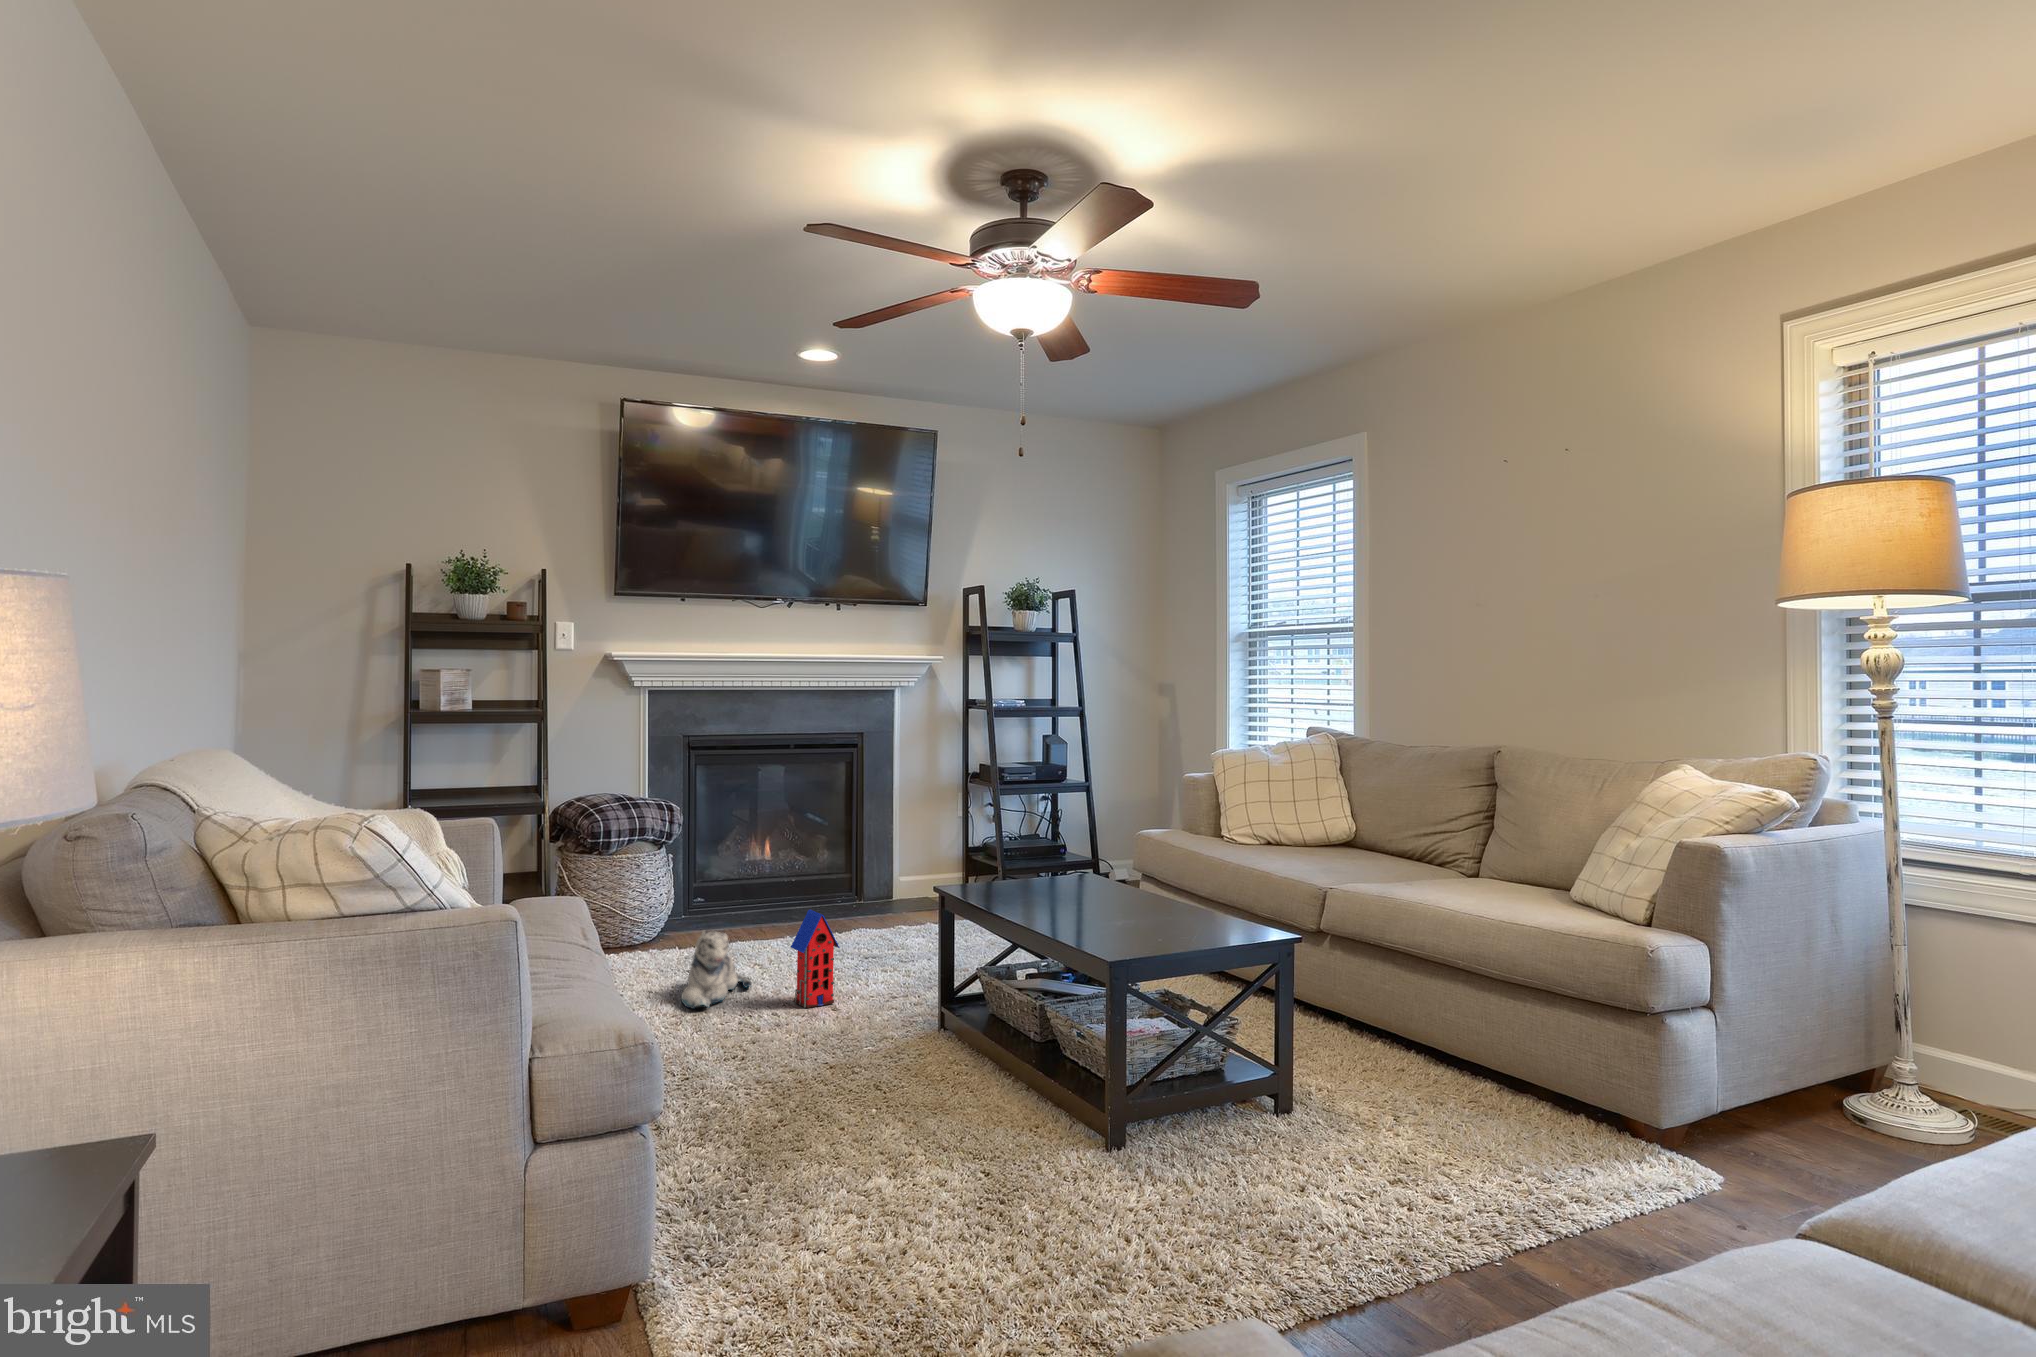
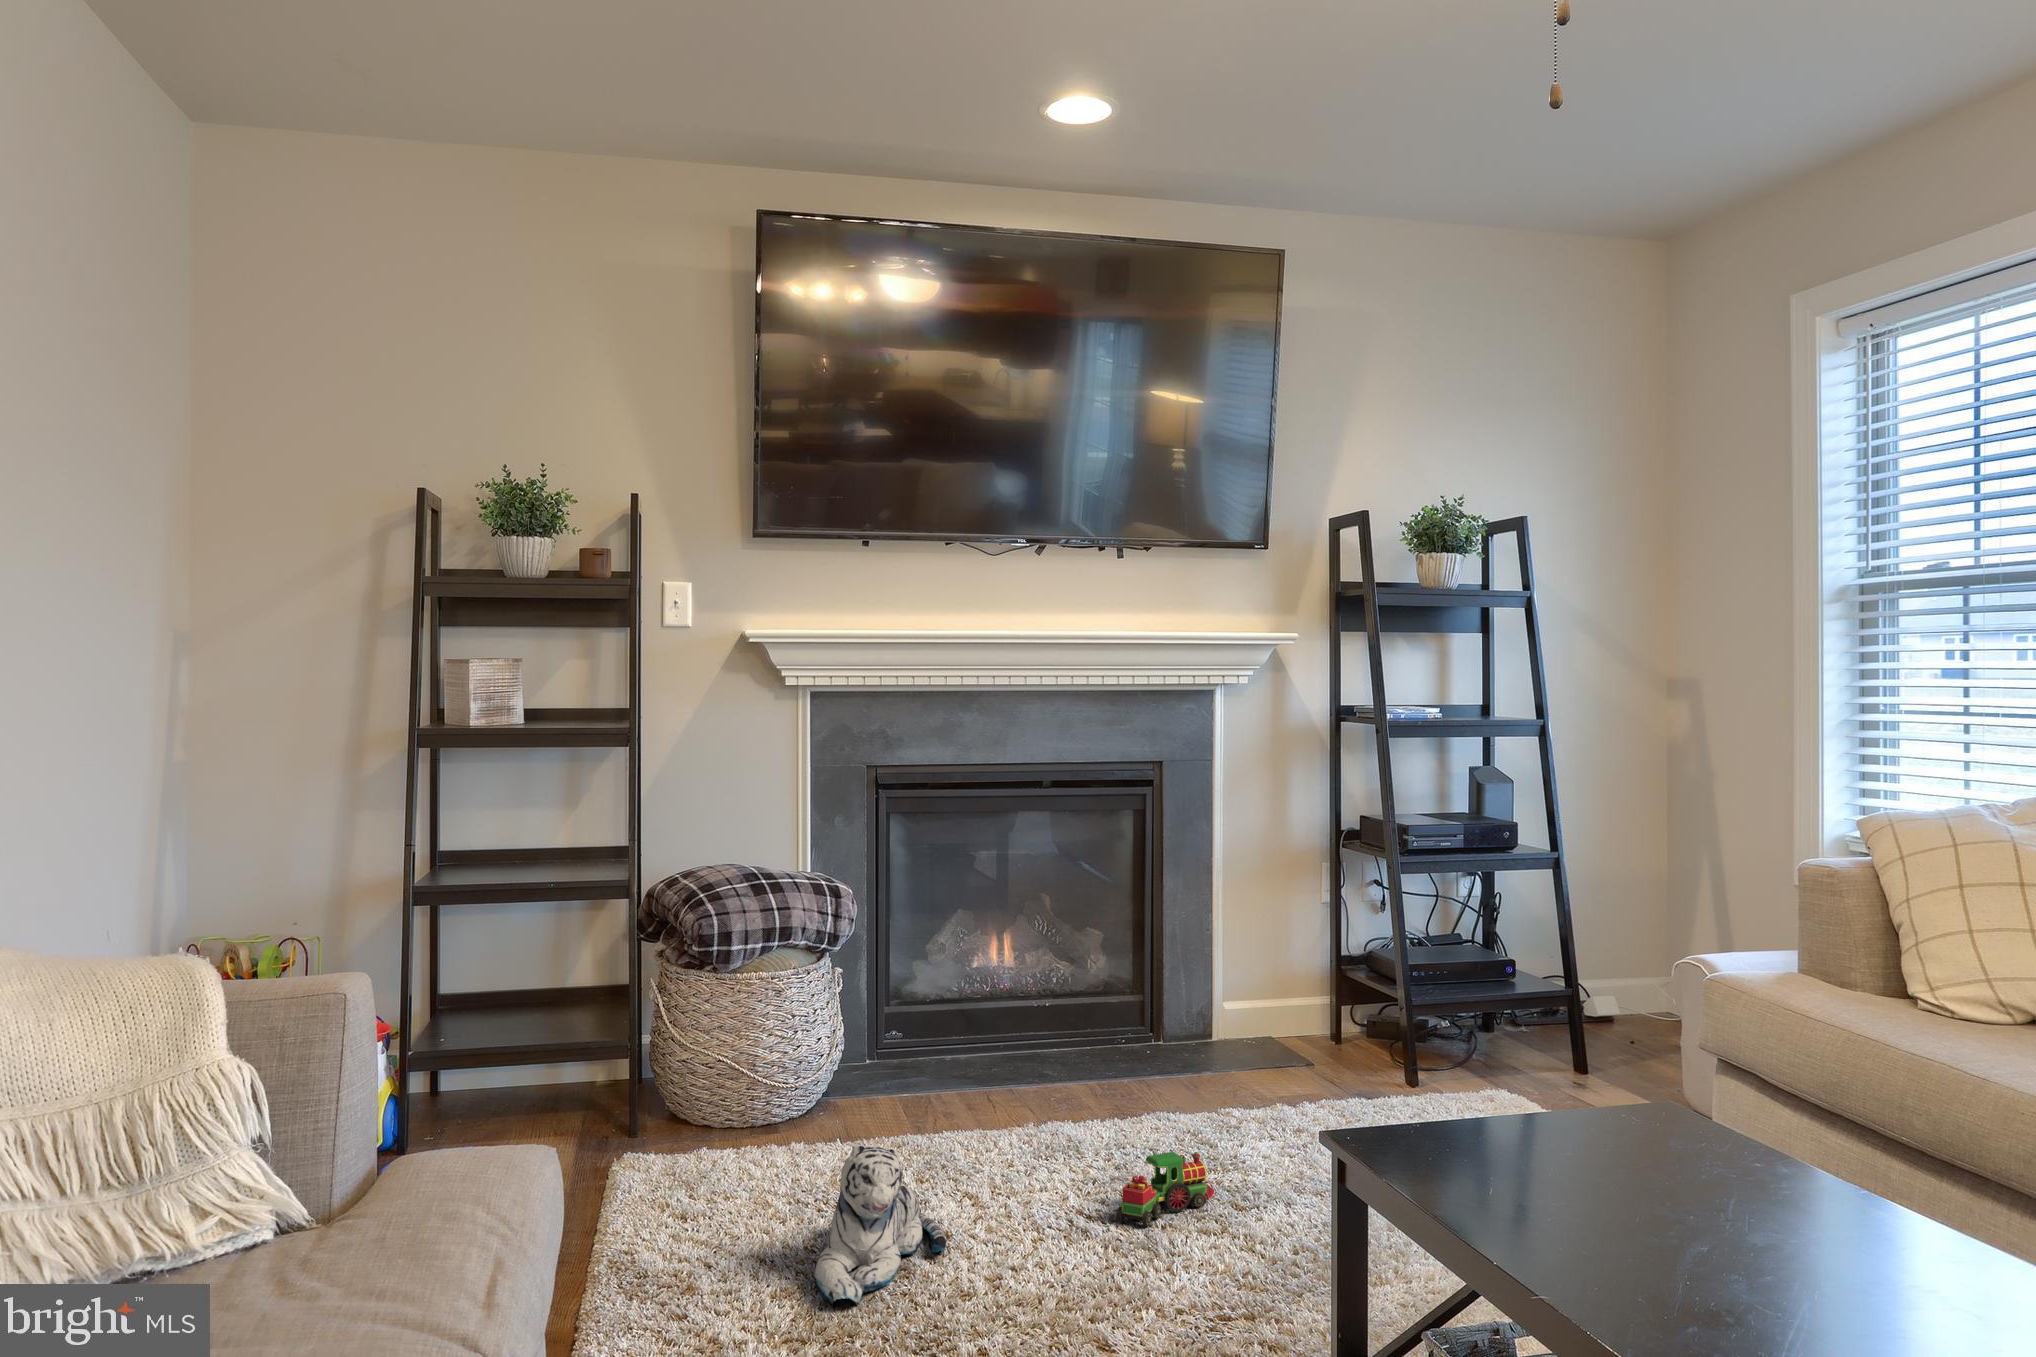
toy house: present [791,910,840,1008] -> none [1012,1121,1106,1319]
toy train: none [843,937,895,974] -> present [1117,1152,1215,1226]

